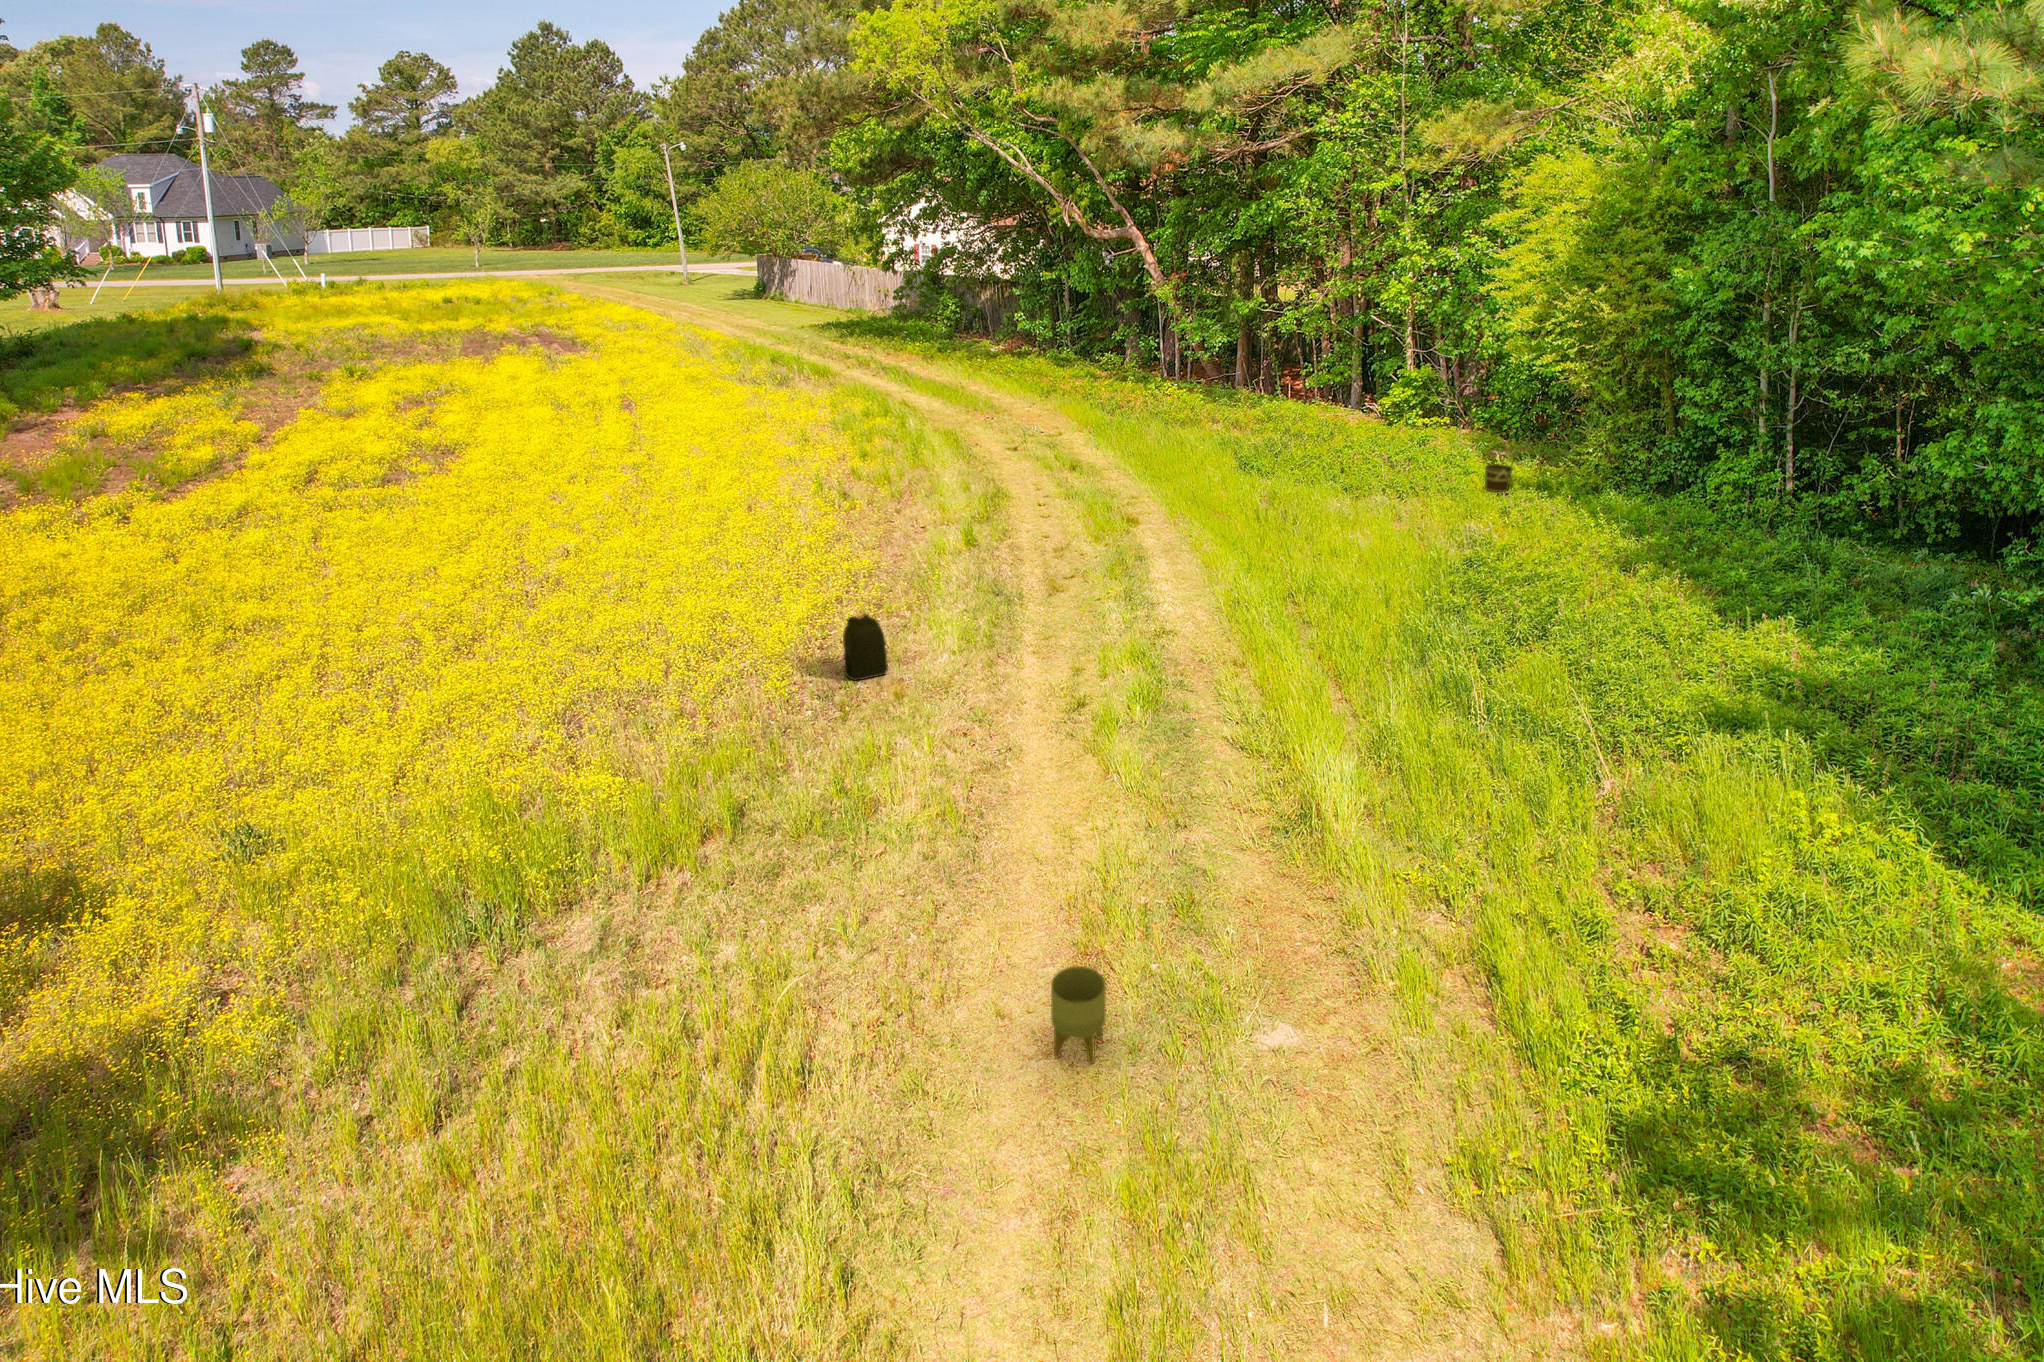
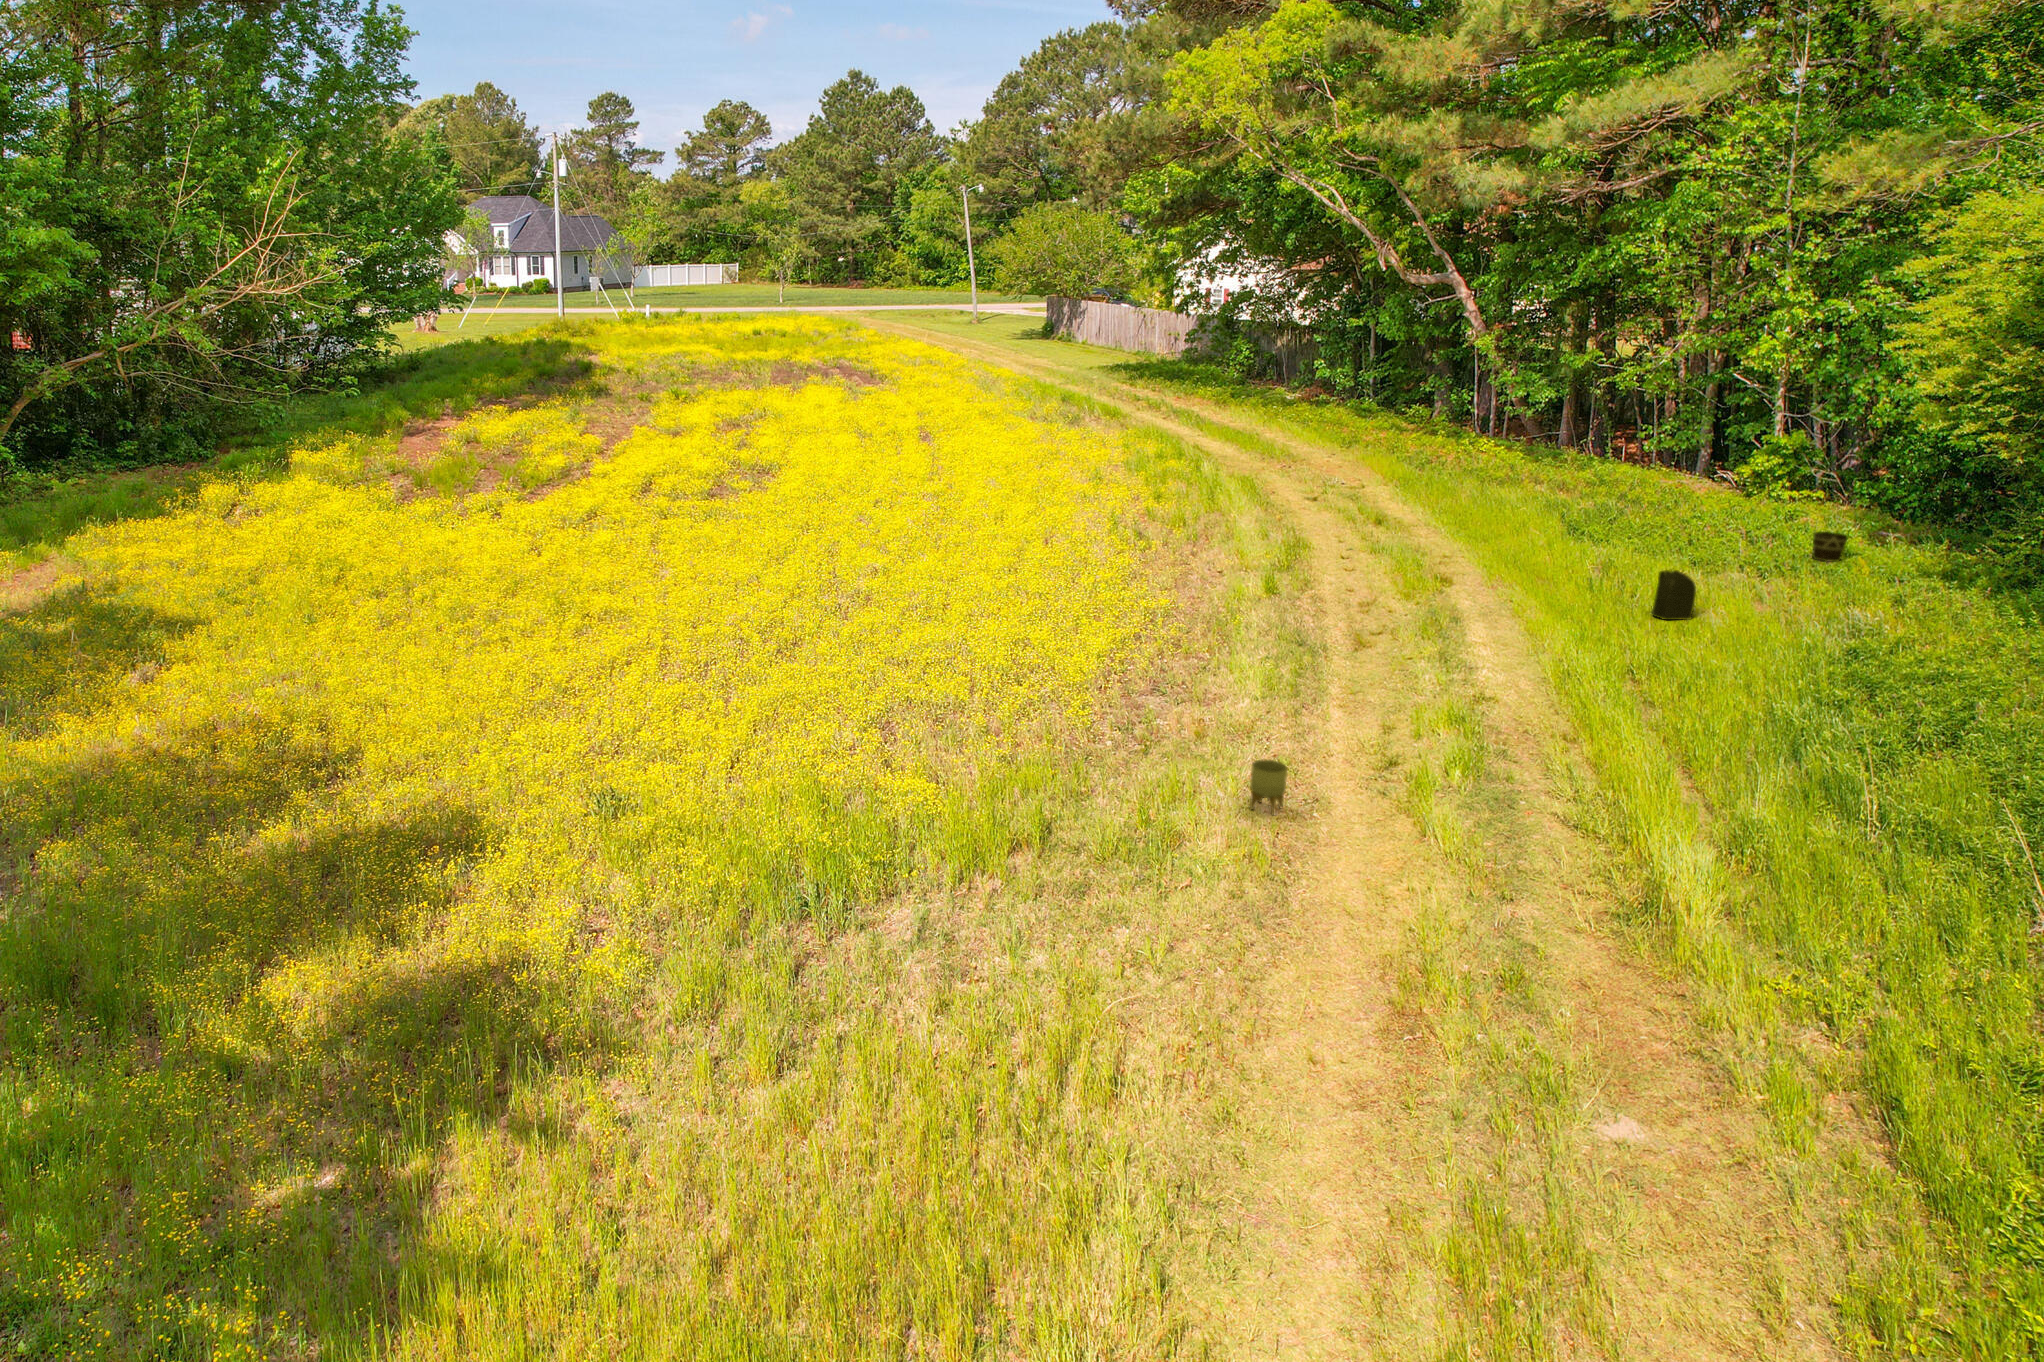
backpack: present [843,614,888,680] -> present [1652,570,1696,620]

